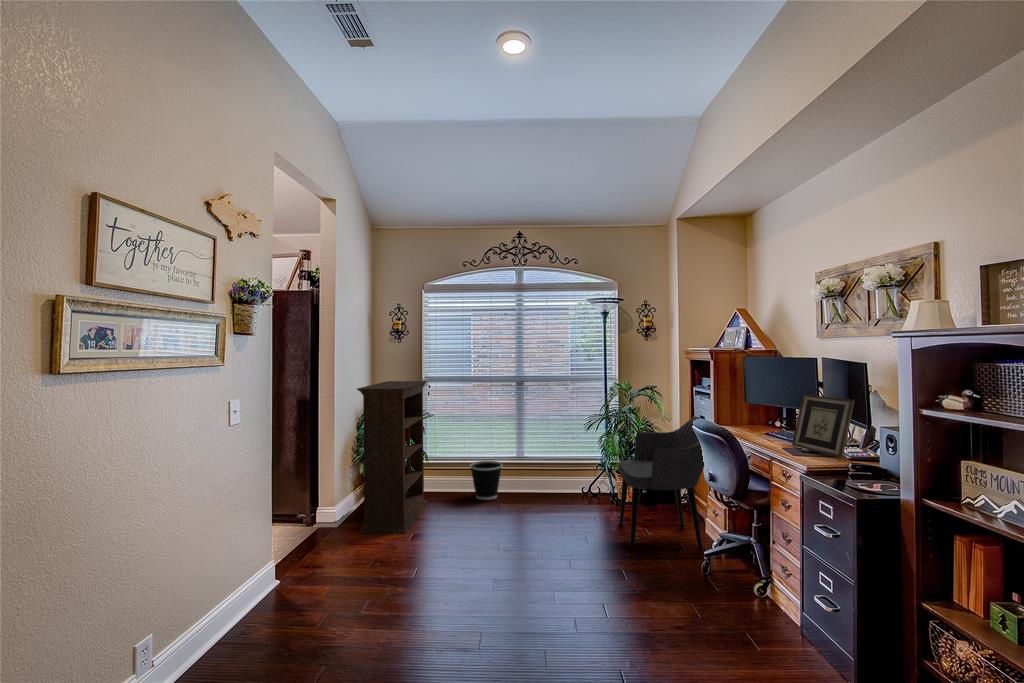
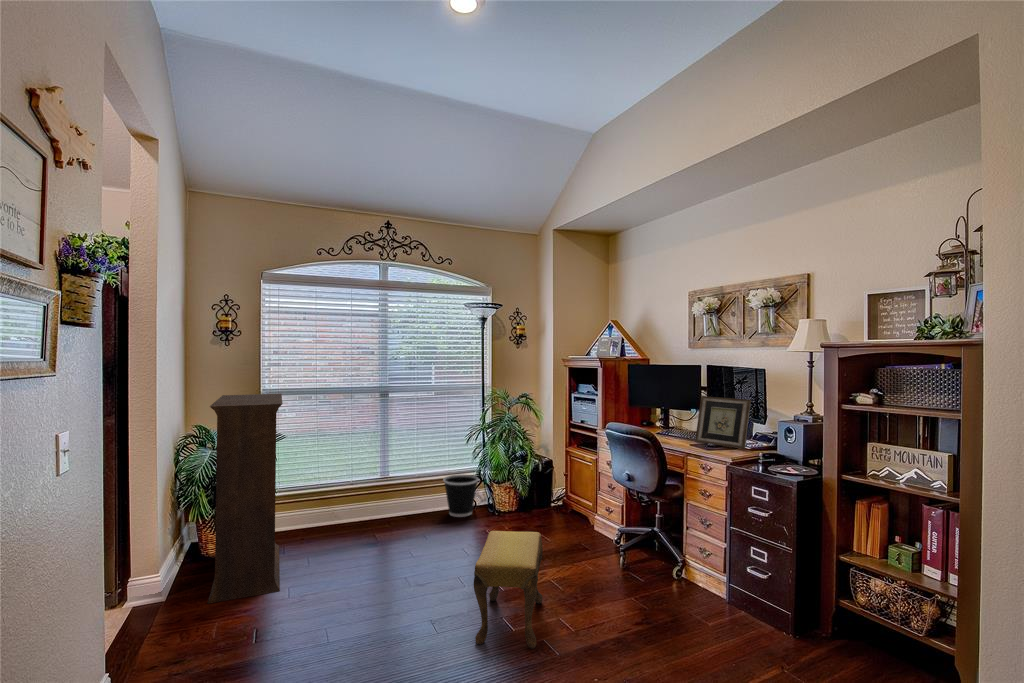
armchair: present [619,417,704,548] -> none [515,421,614,558]
wastebasket: present [470,461,502,500] -> present [443,475,478,517]
footstool: none [507,510,594,619] -> present [474,531,543,649]

